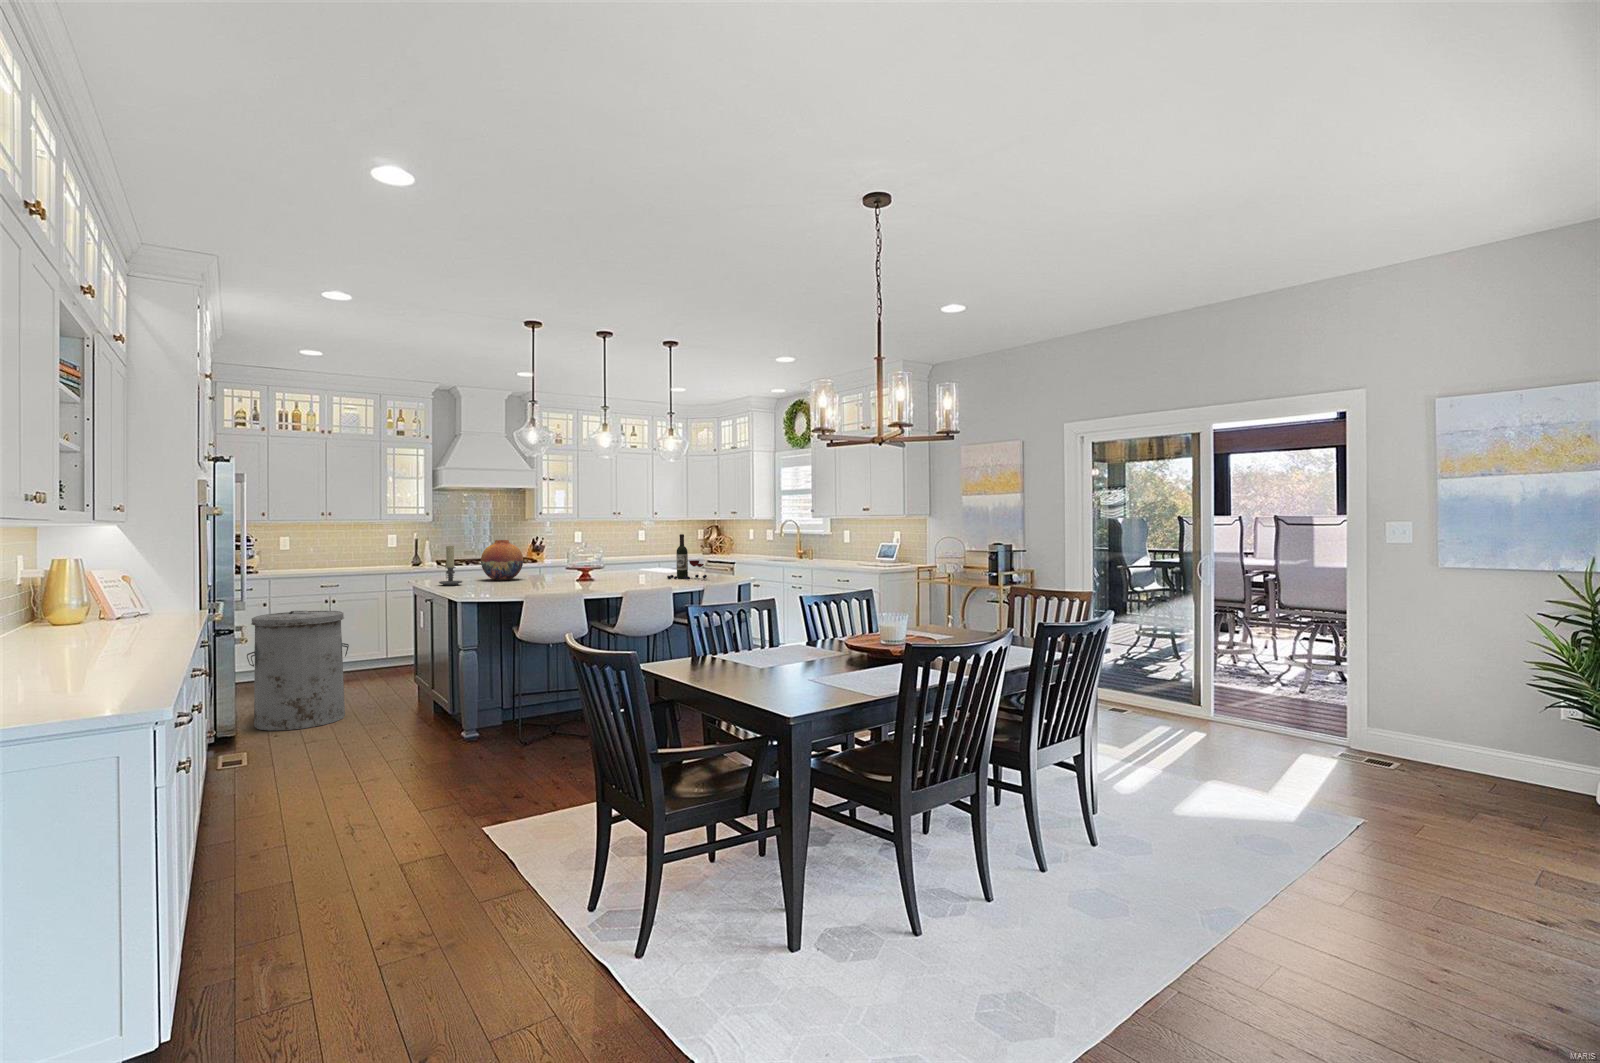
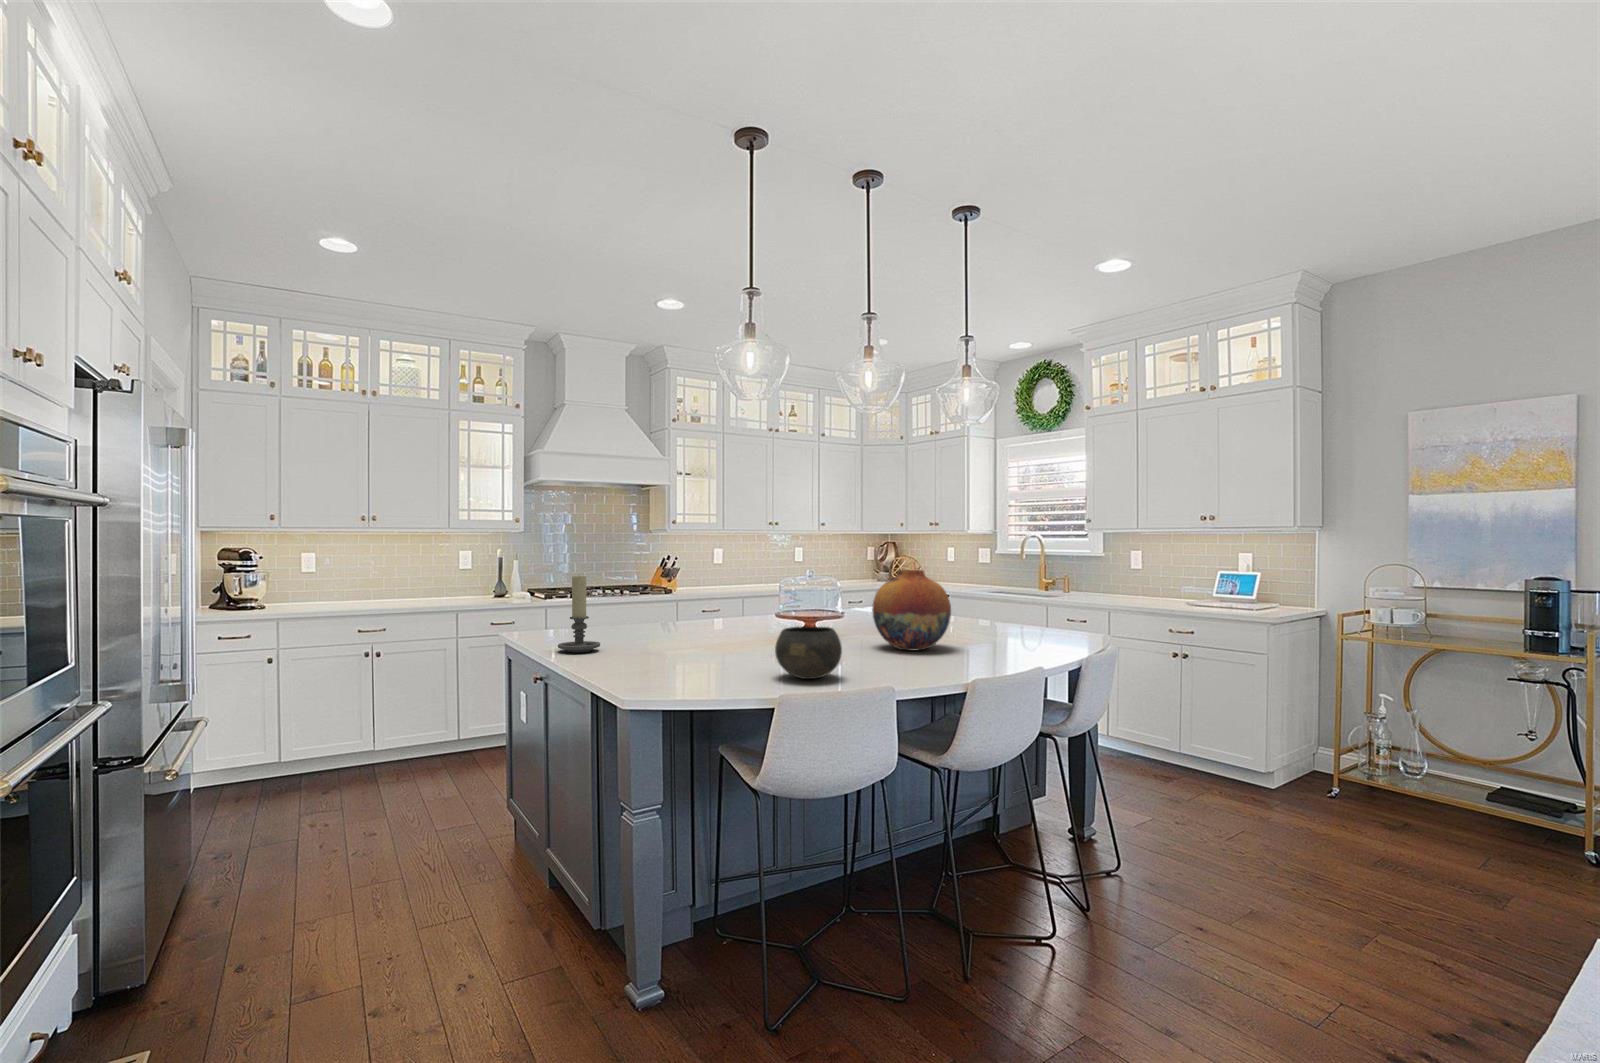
wine bottle: present [667,534,707,580] -> none [946,556,1027,640]
vase: present [481,540,523,580] -> present [872,570,951,651]
bowl: none [539,568,572,592] -> present [775,626,842,679]
trash can: present [247,610,349,730] -> none [189,693,389,951]

